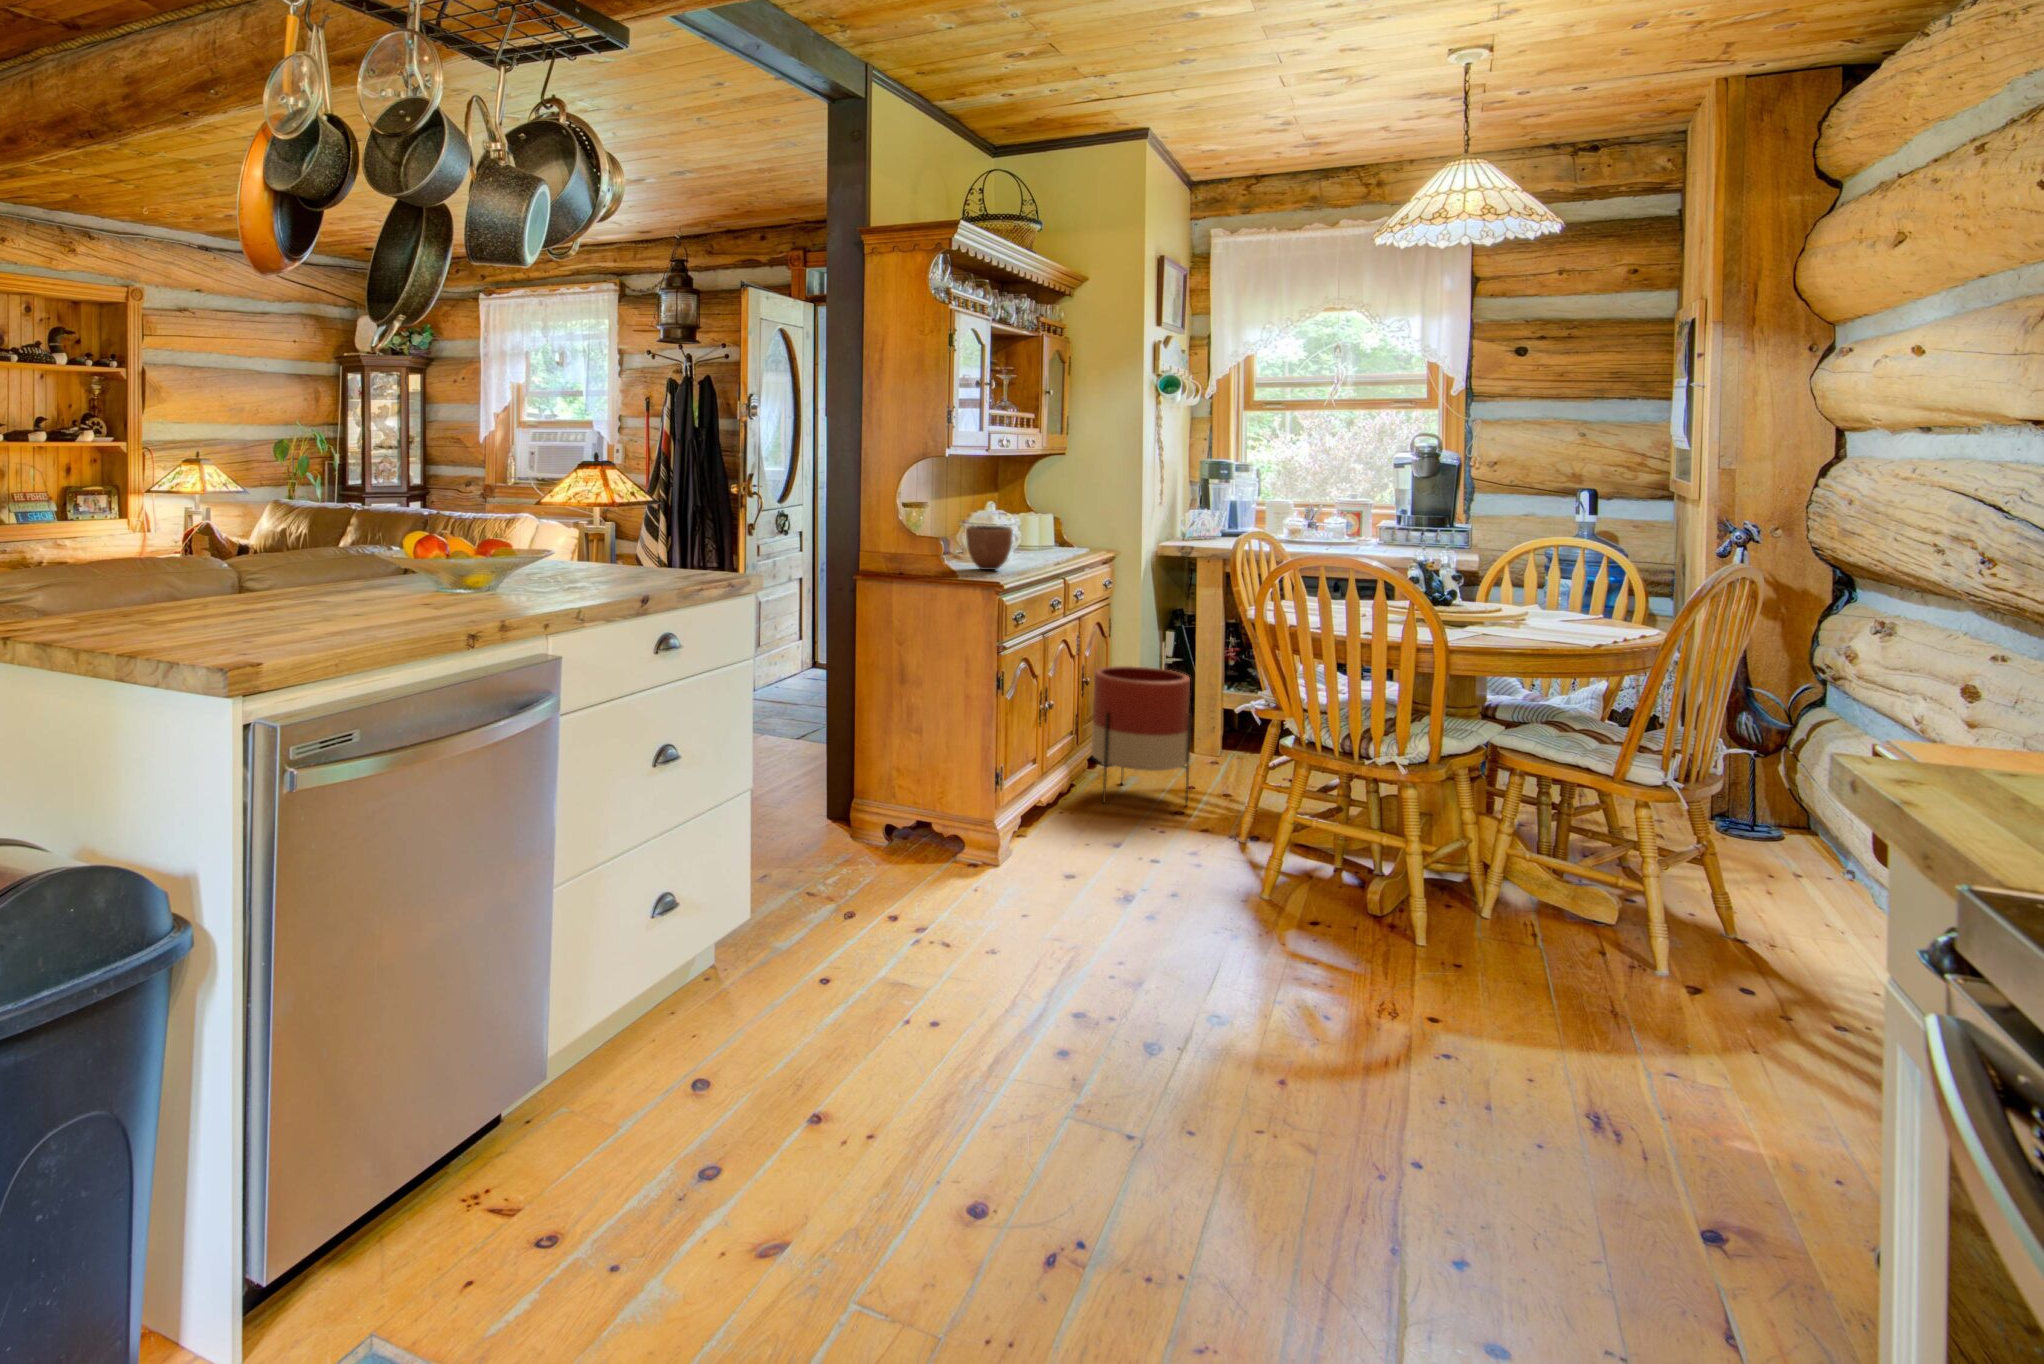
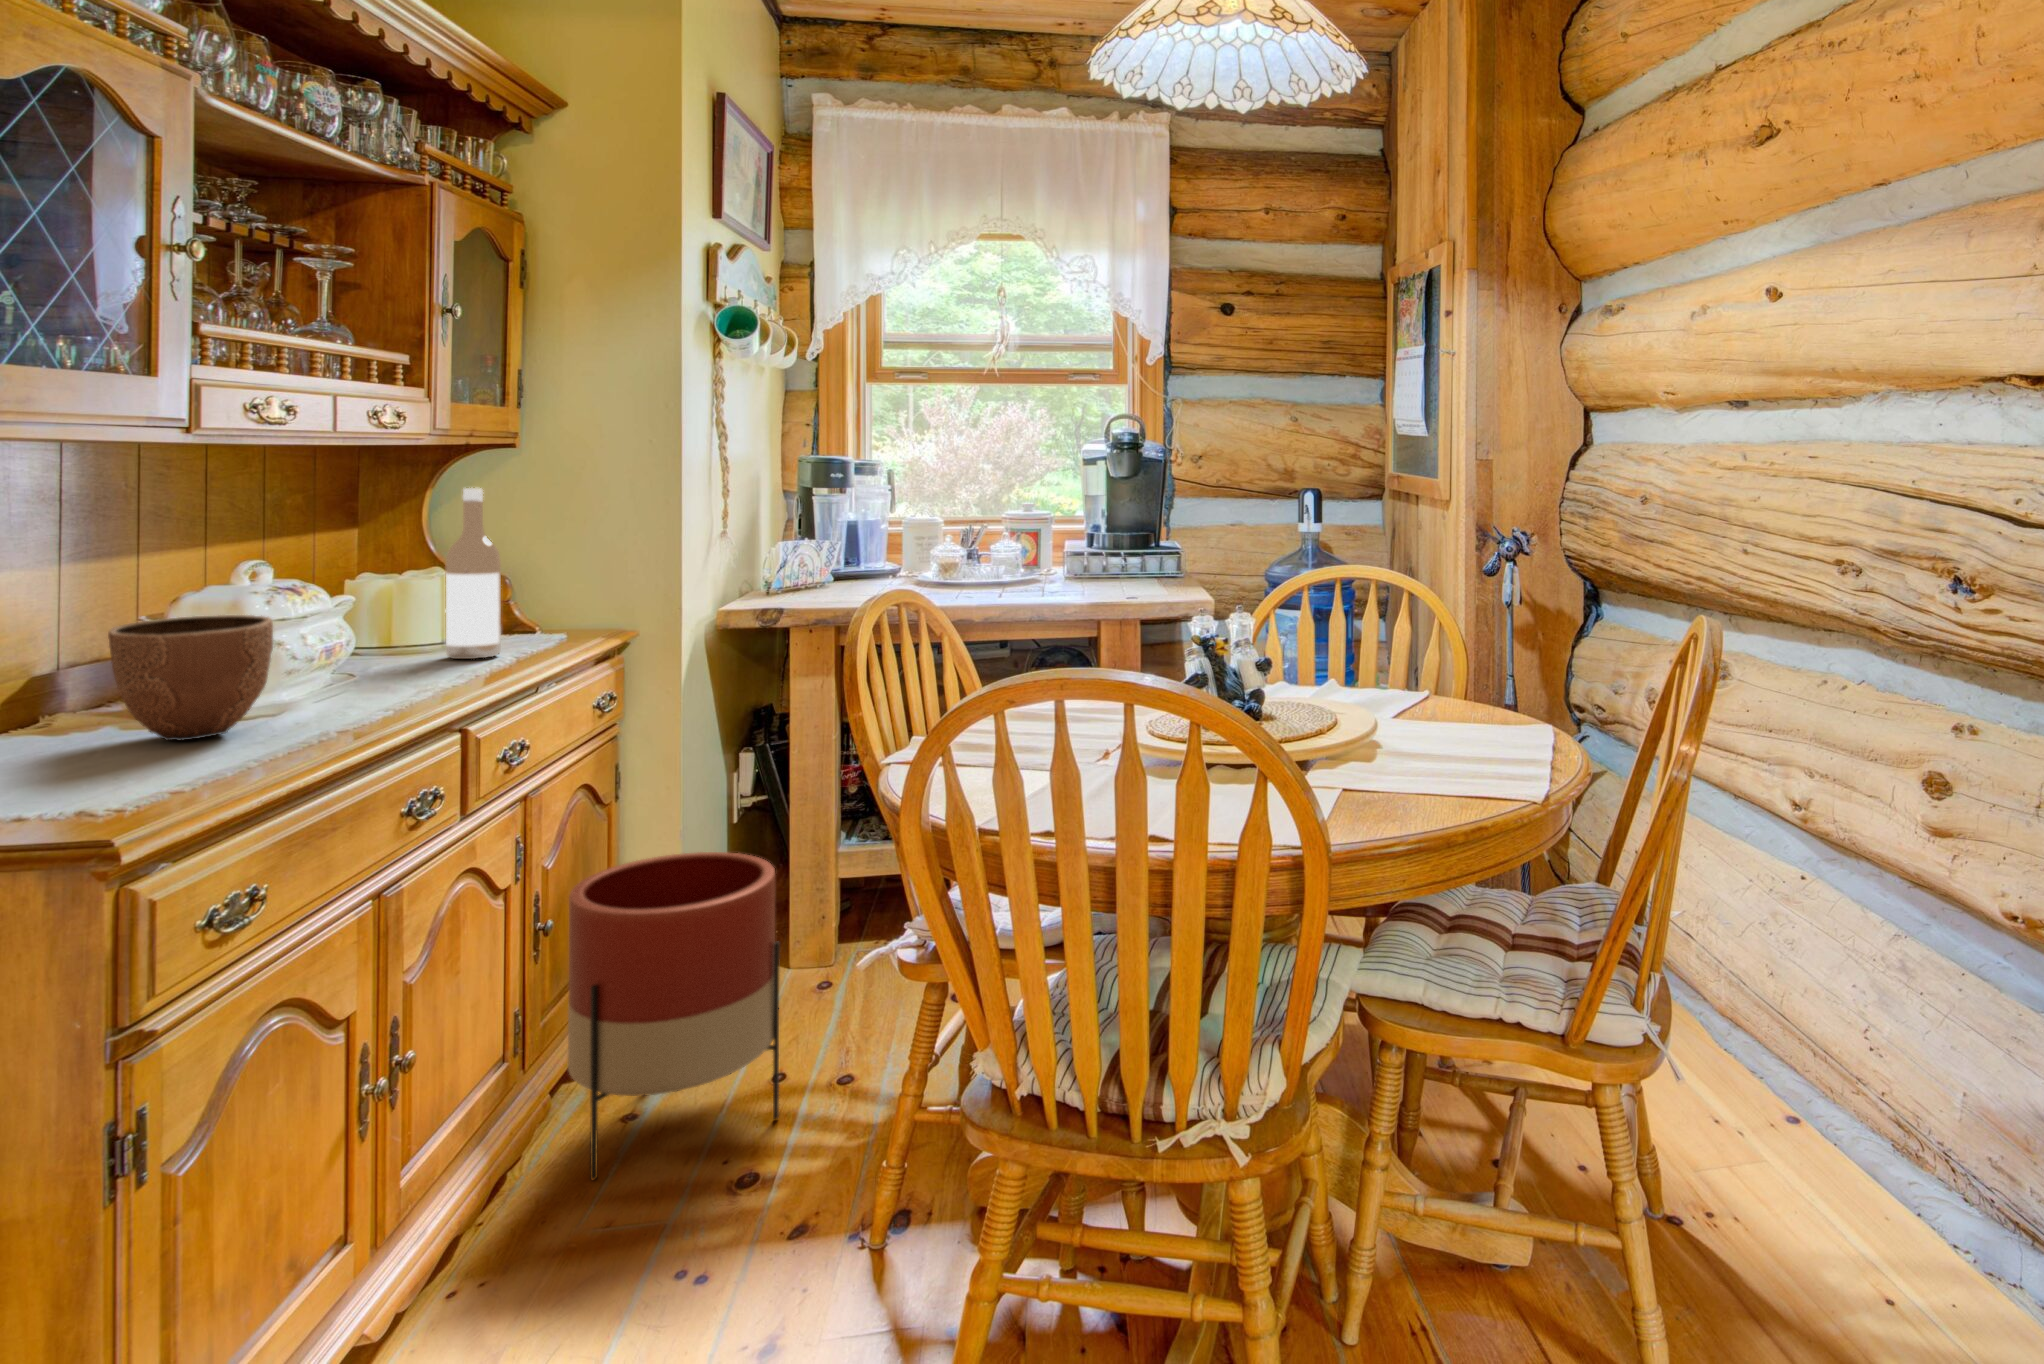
wine bottle: none [1045,478,1068,557] -> present [446,488,501,659]

